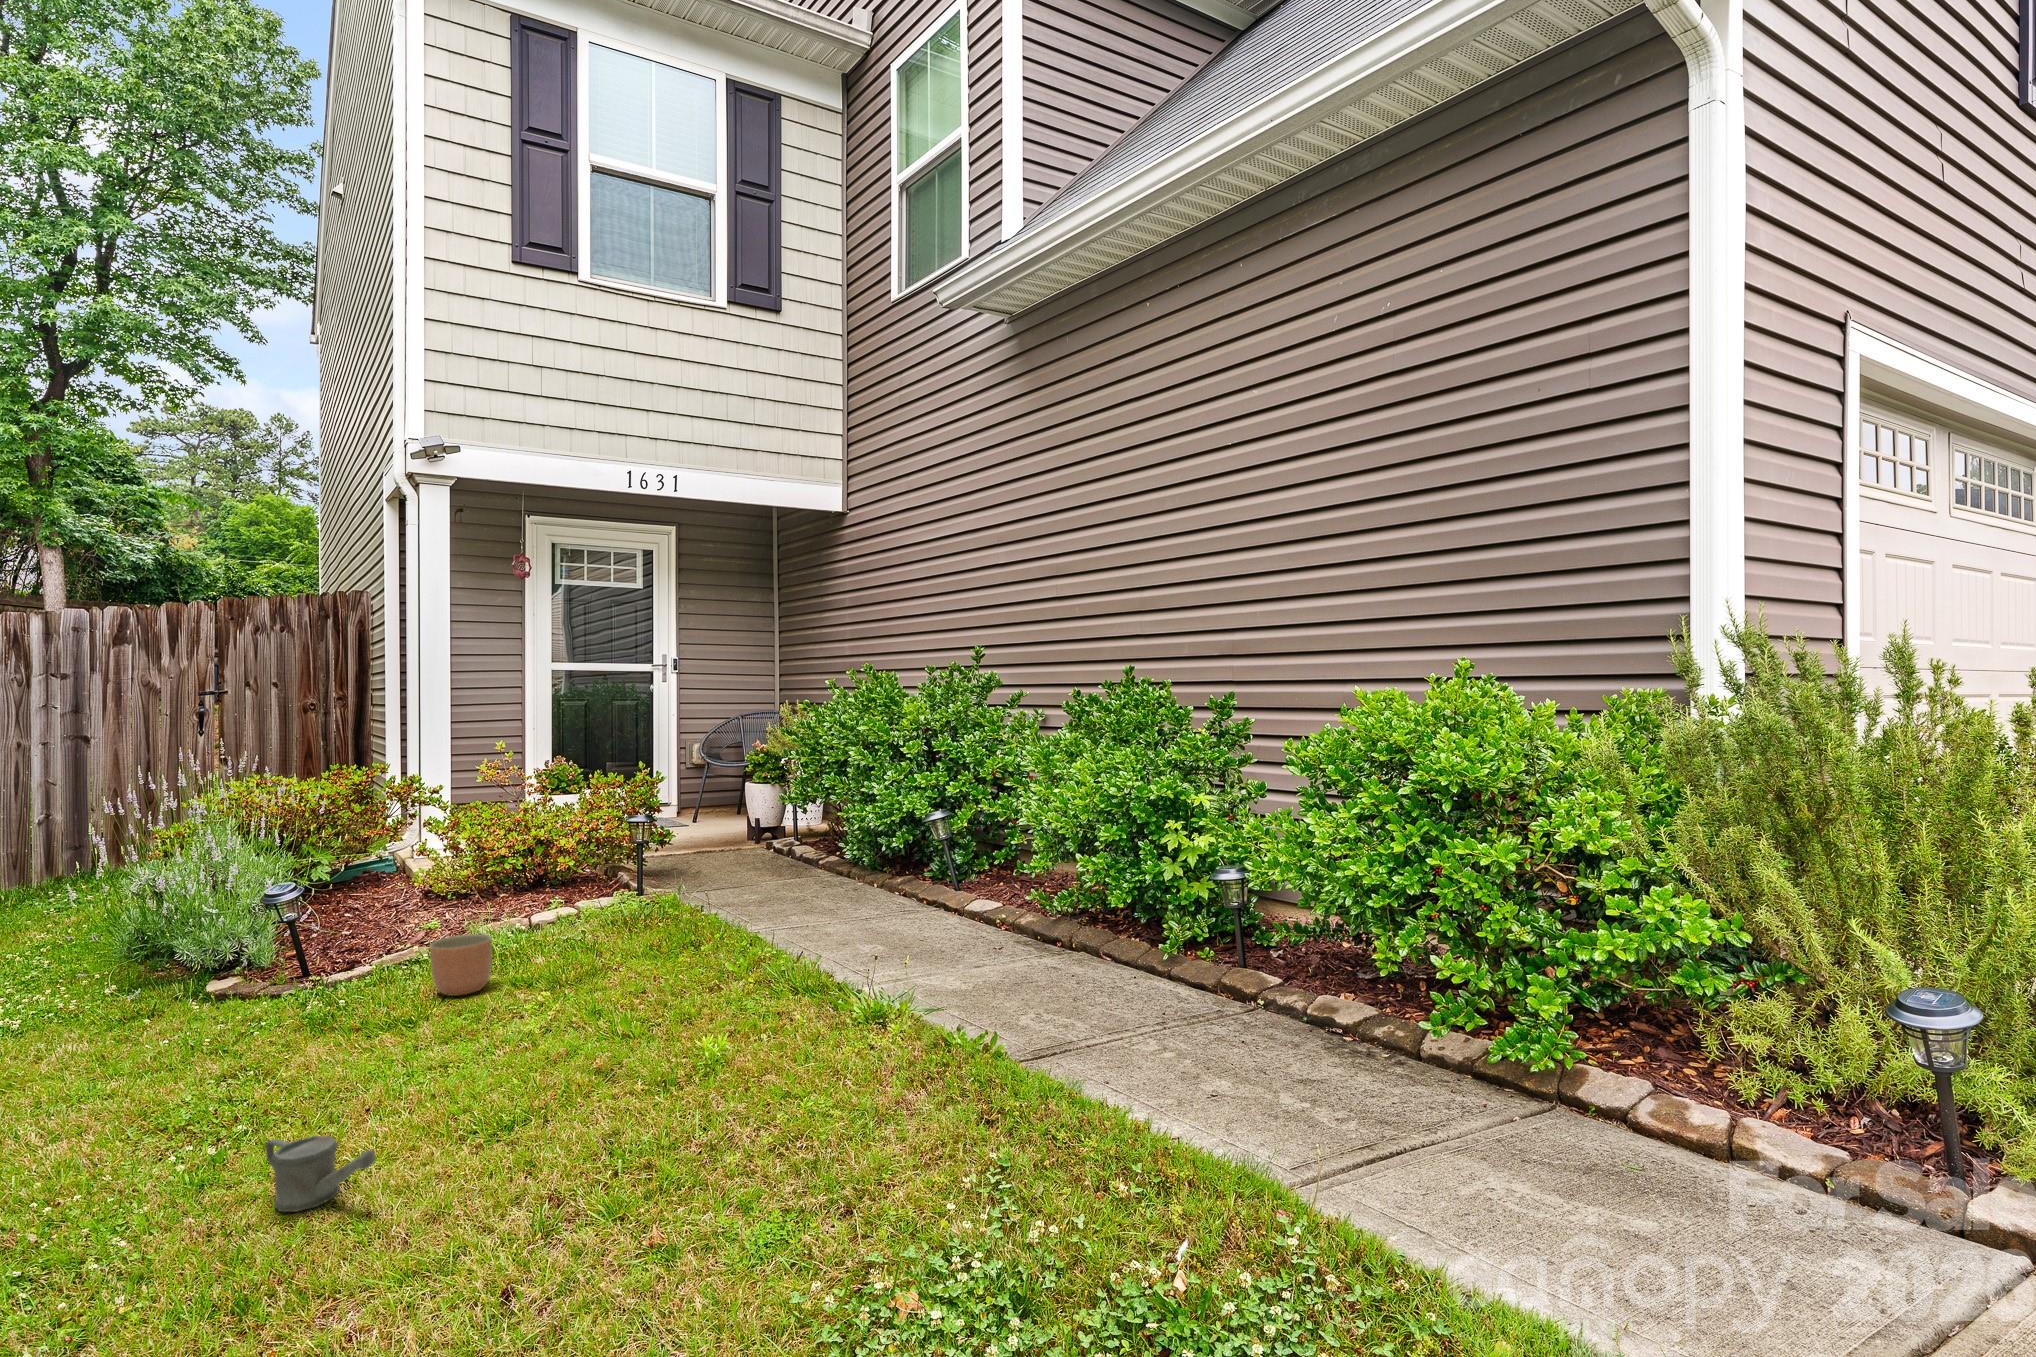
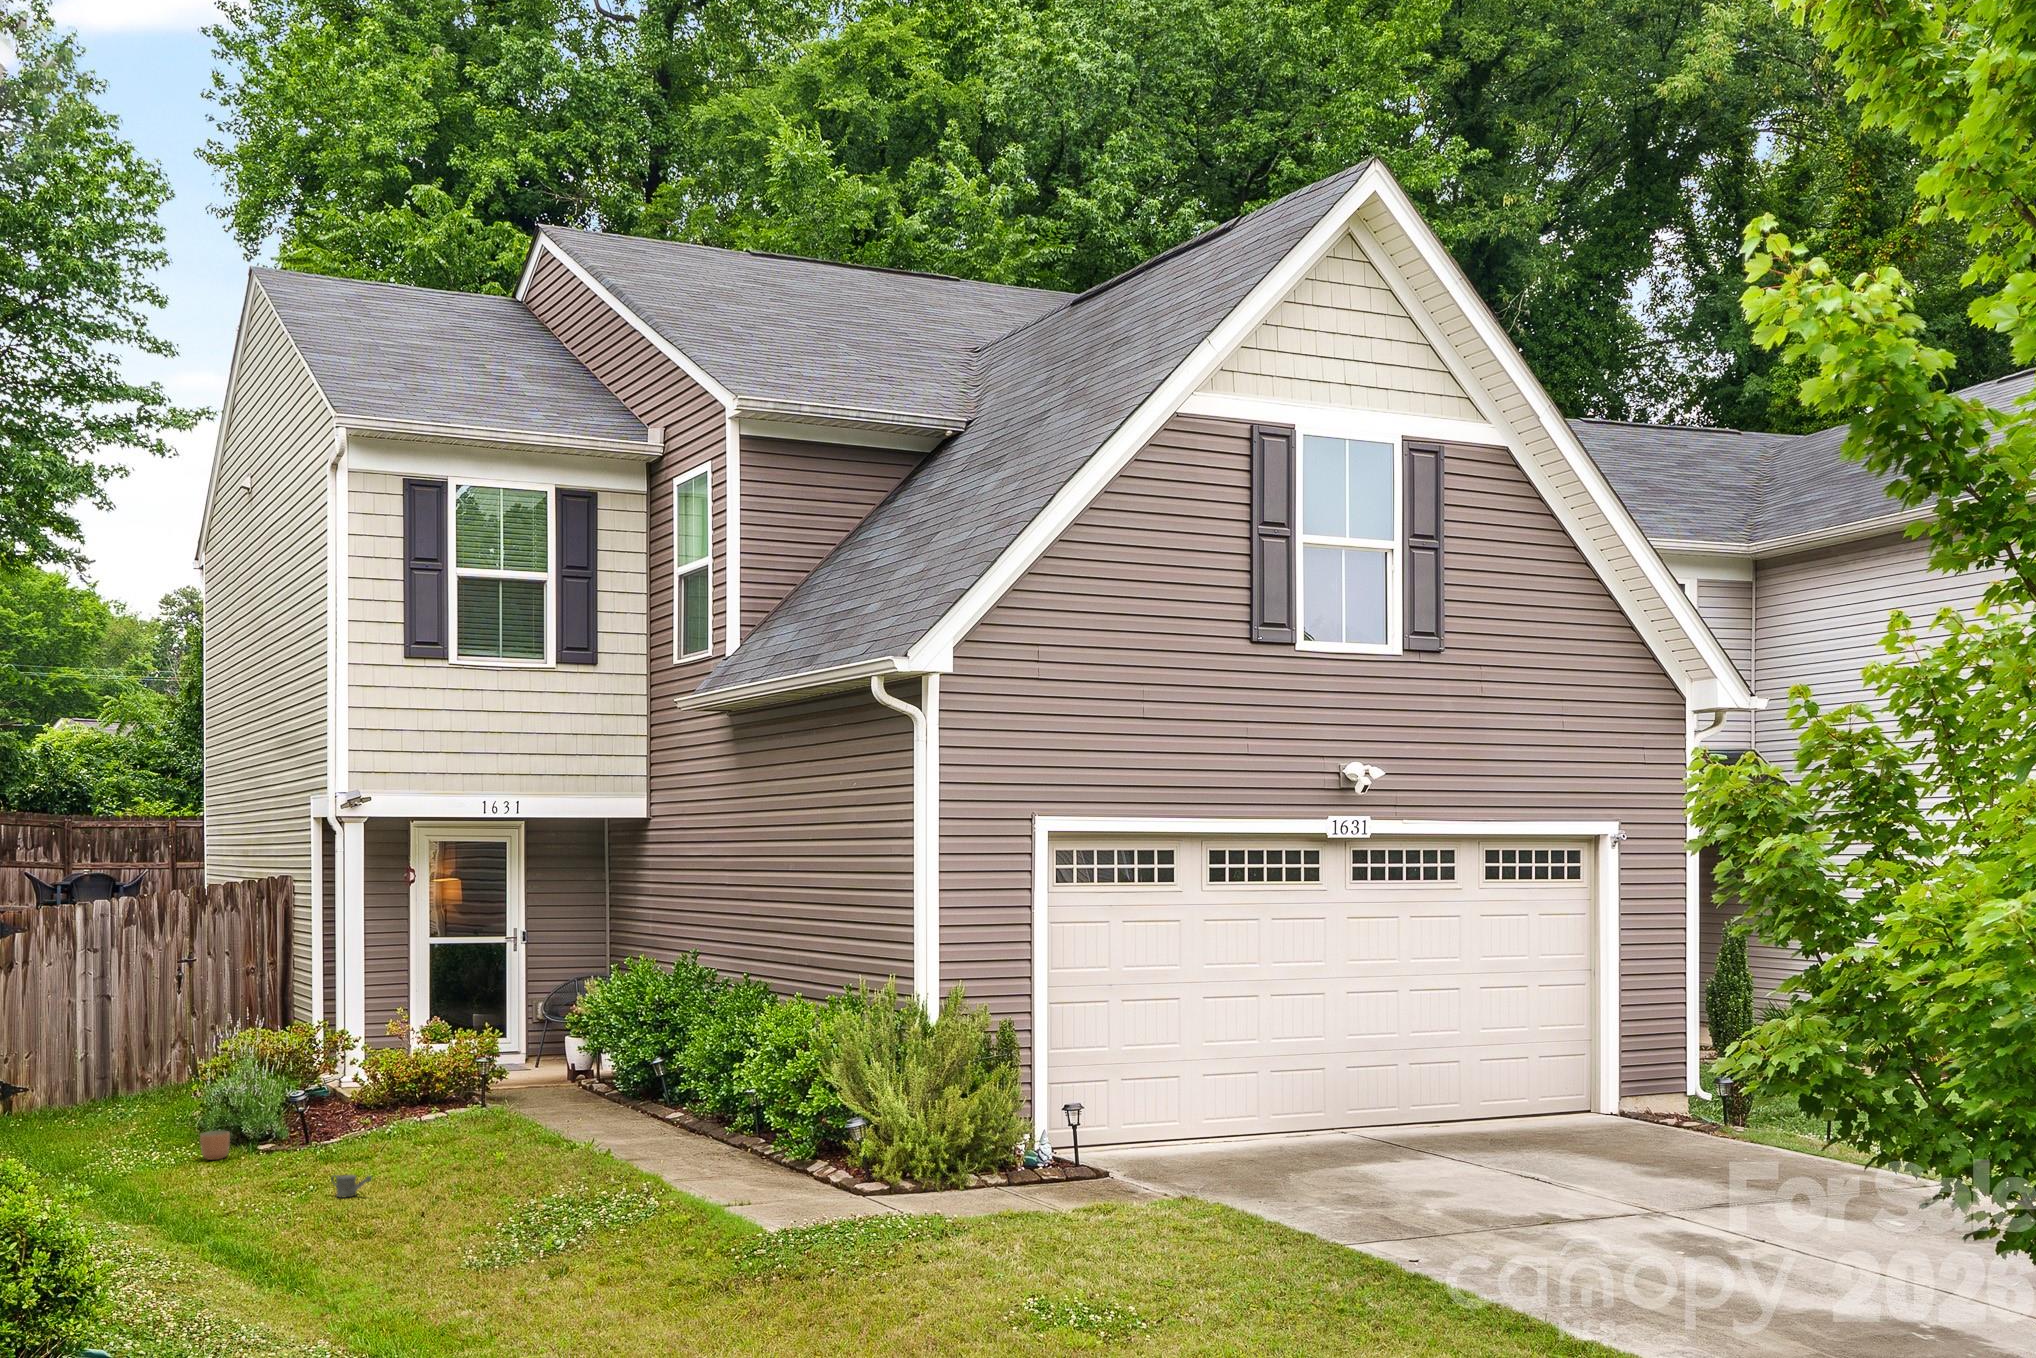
planter: present [429,934,492,996] -> present [200,1131,230,1160]

